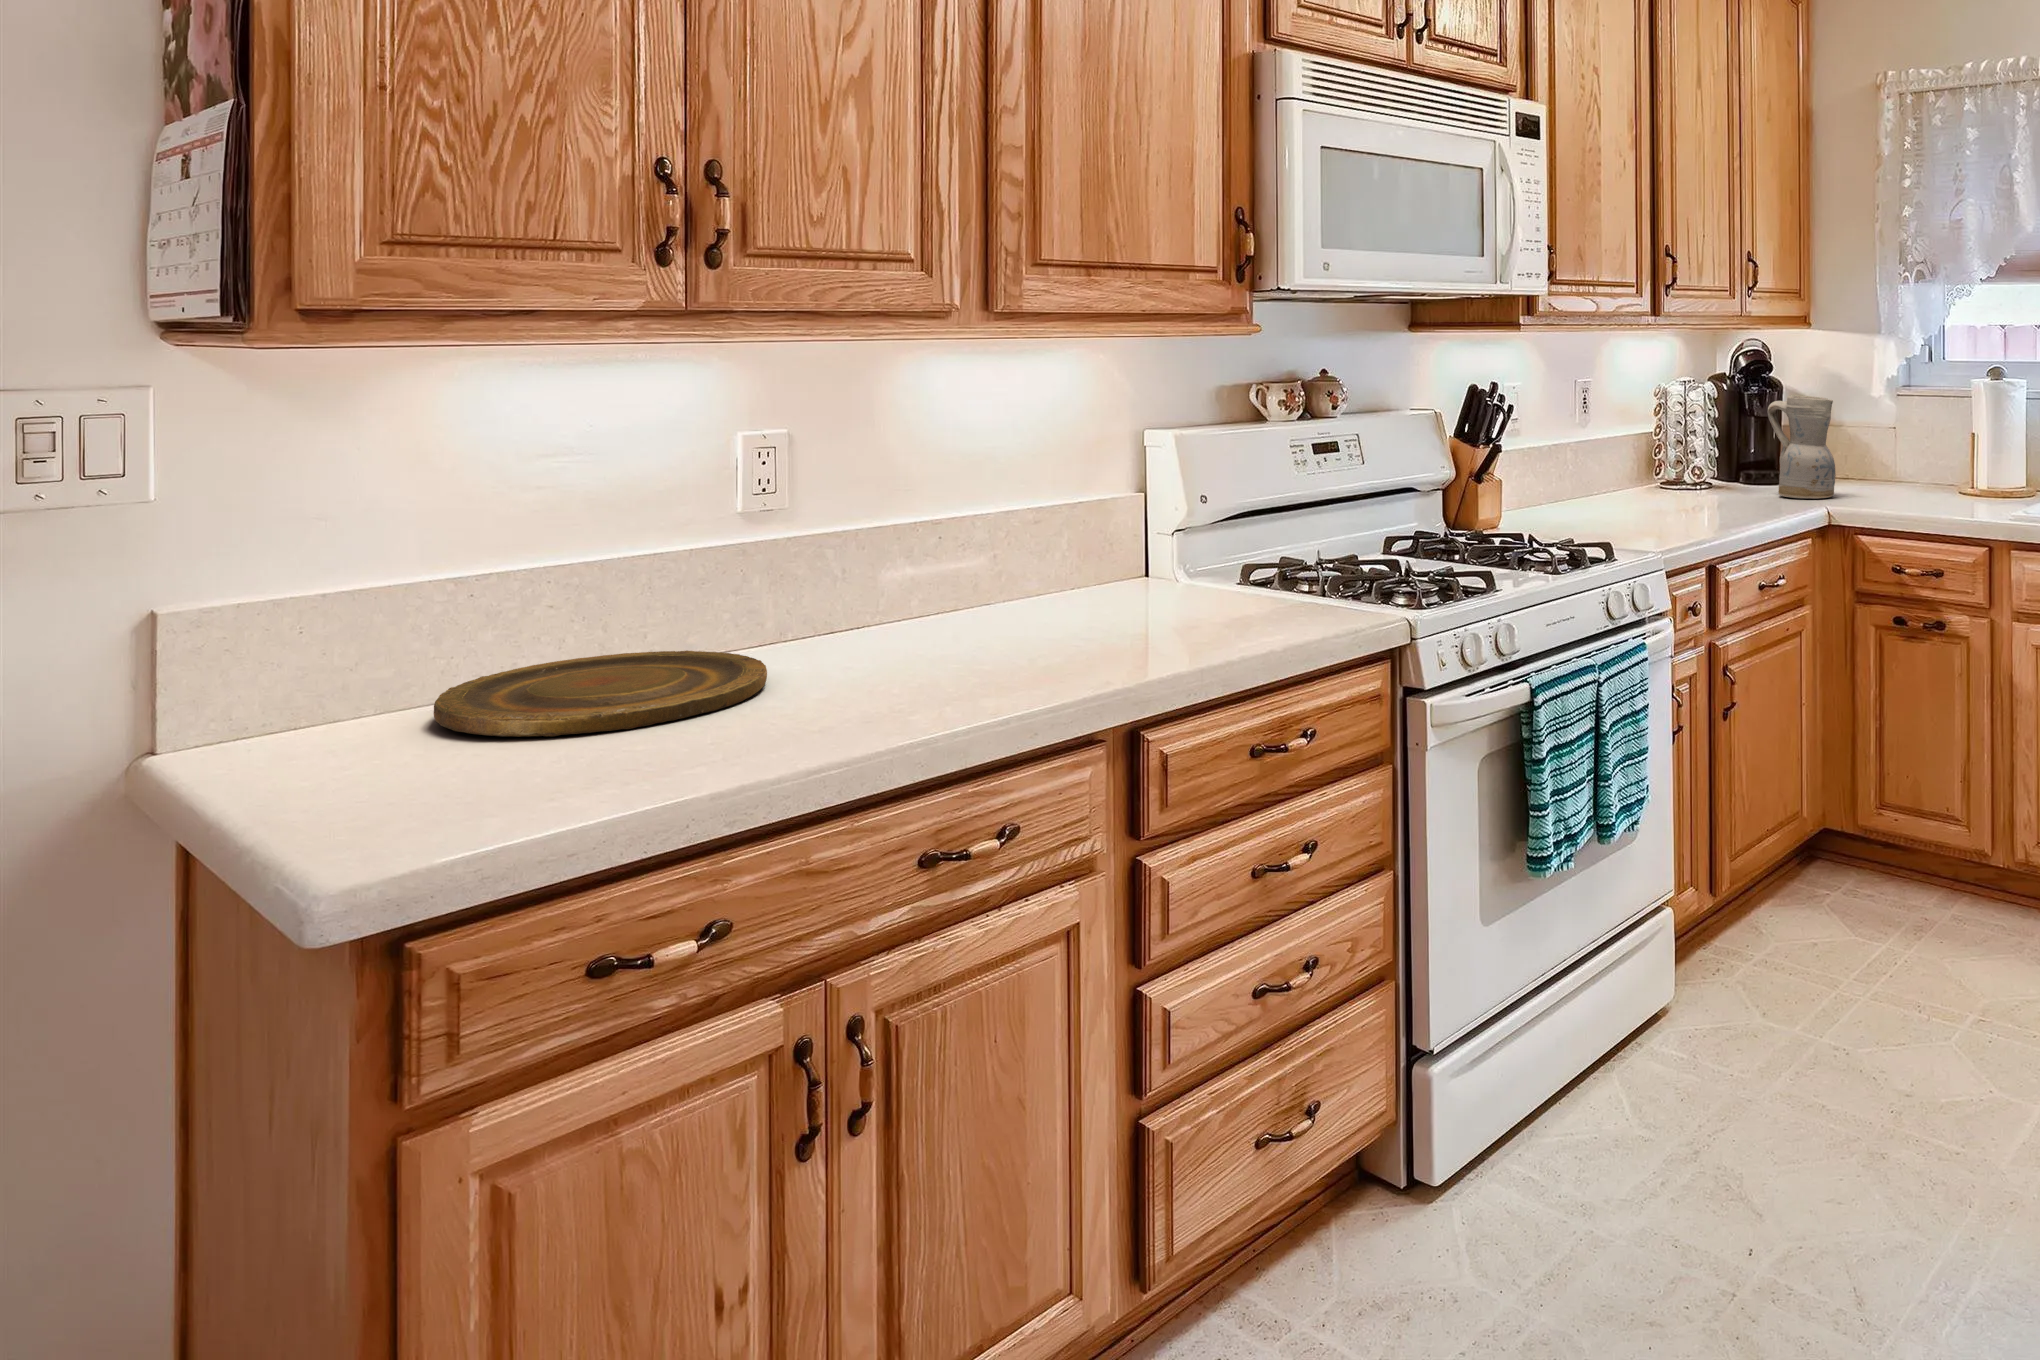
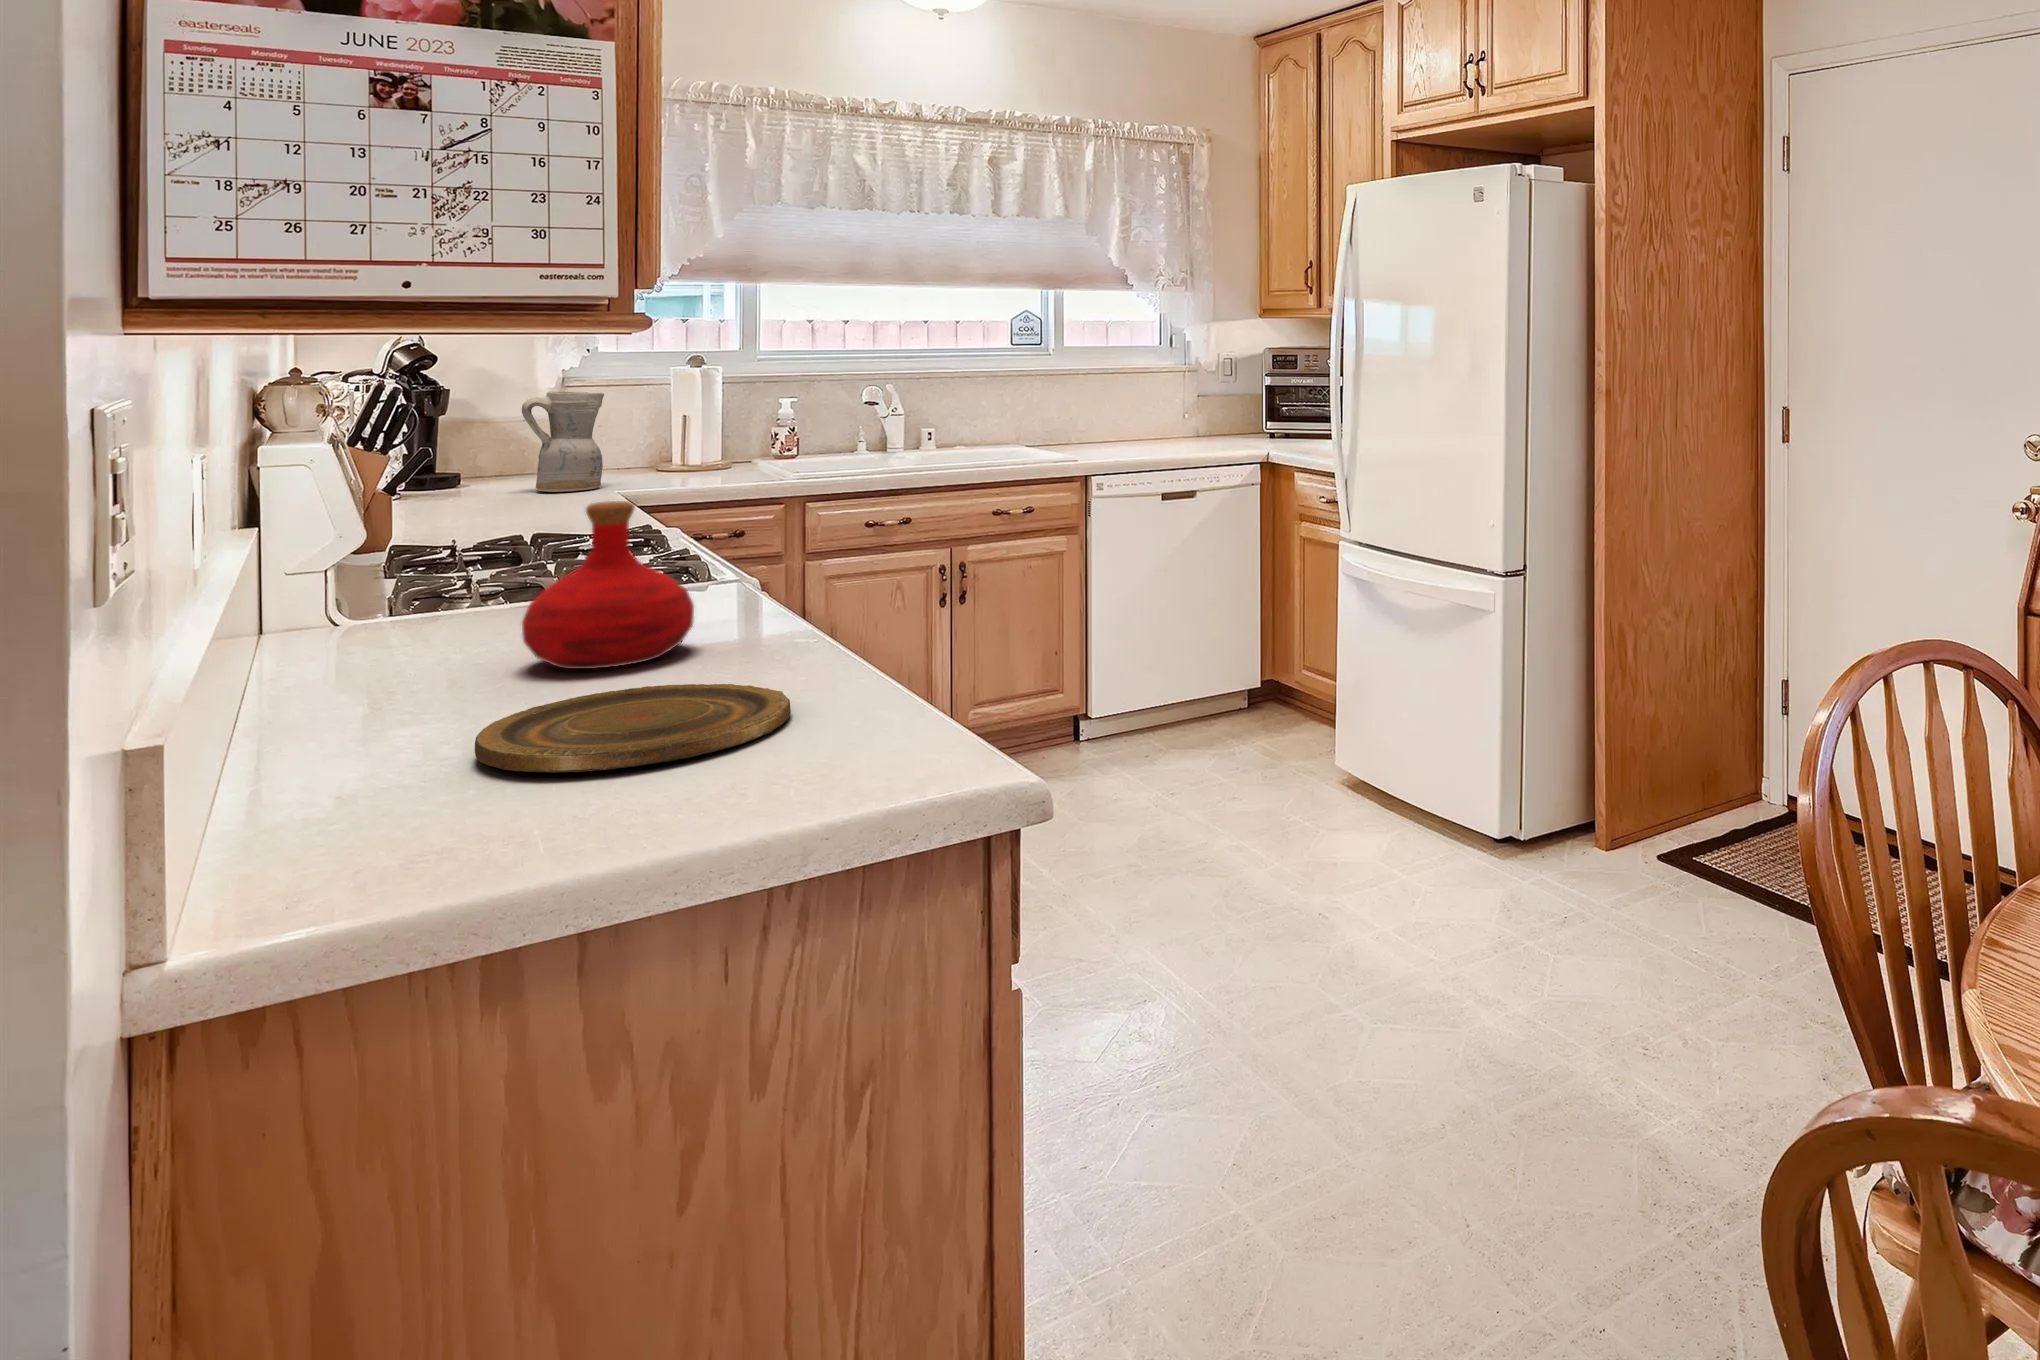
bottle: none [907,474,1065,645] -> present [522,501,694,669]

